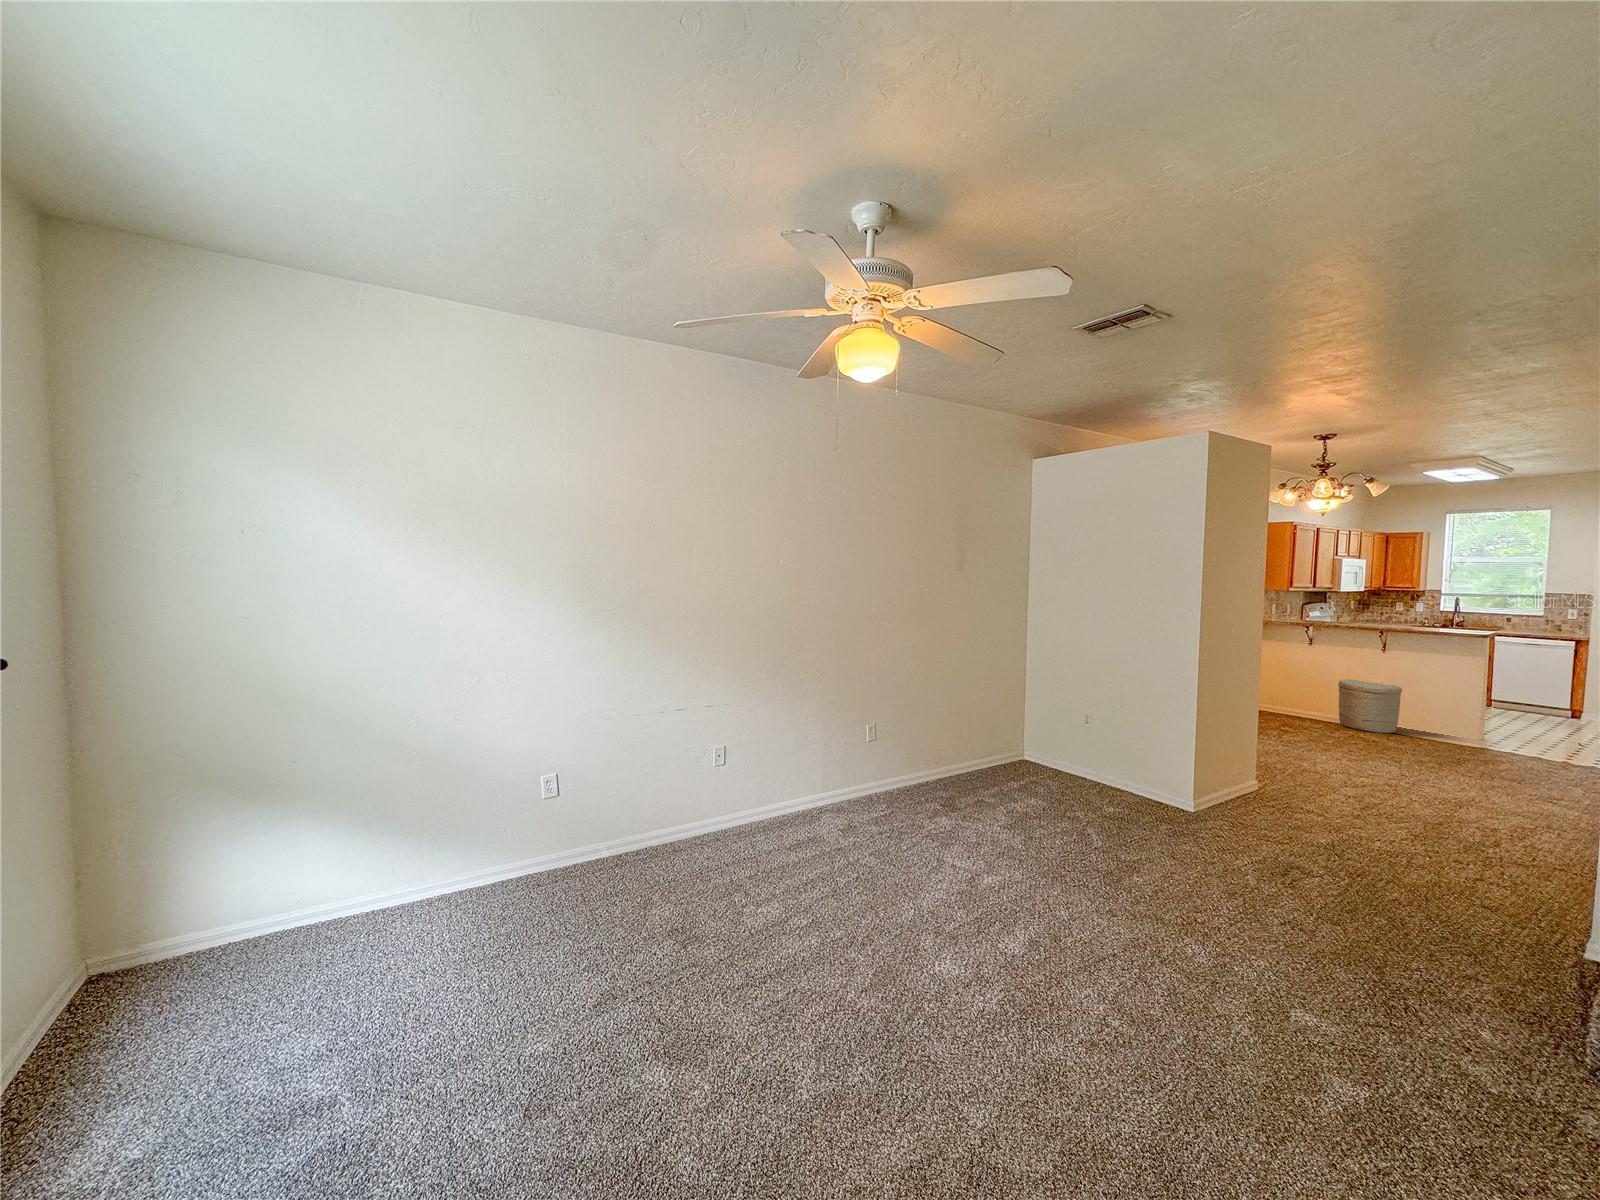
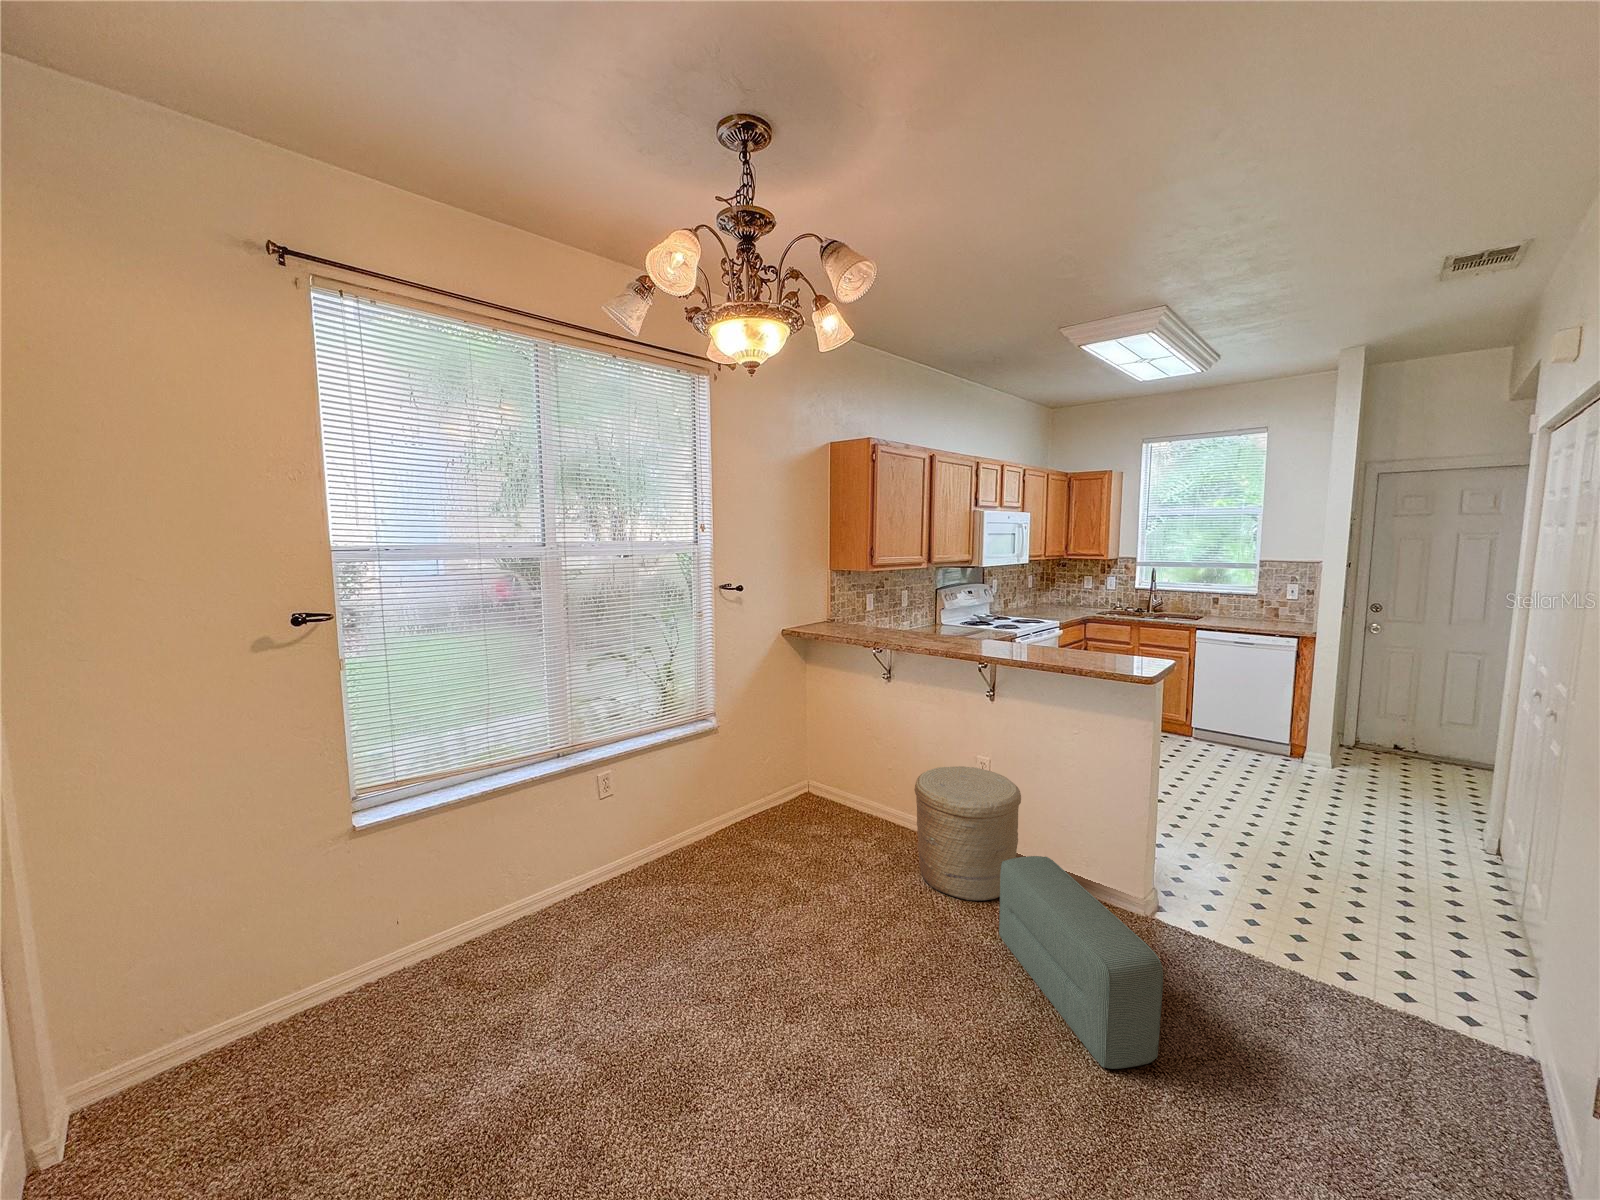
pouf: none [1399,705,1494,762] -> present [999,856,1163,1069]

